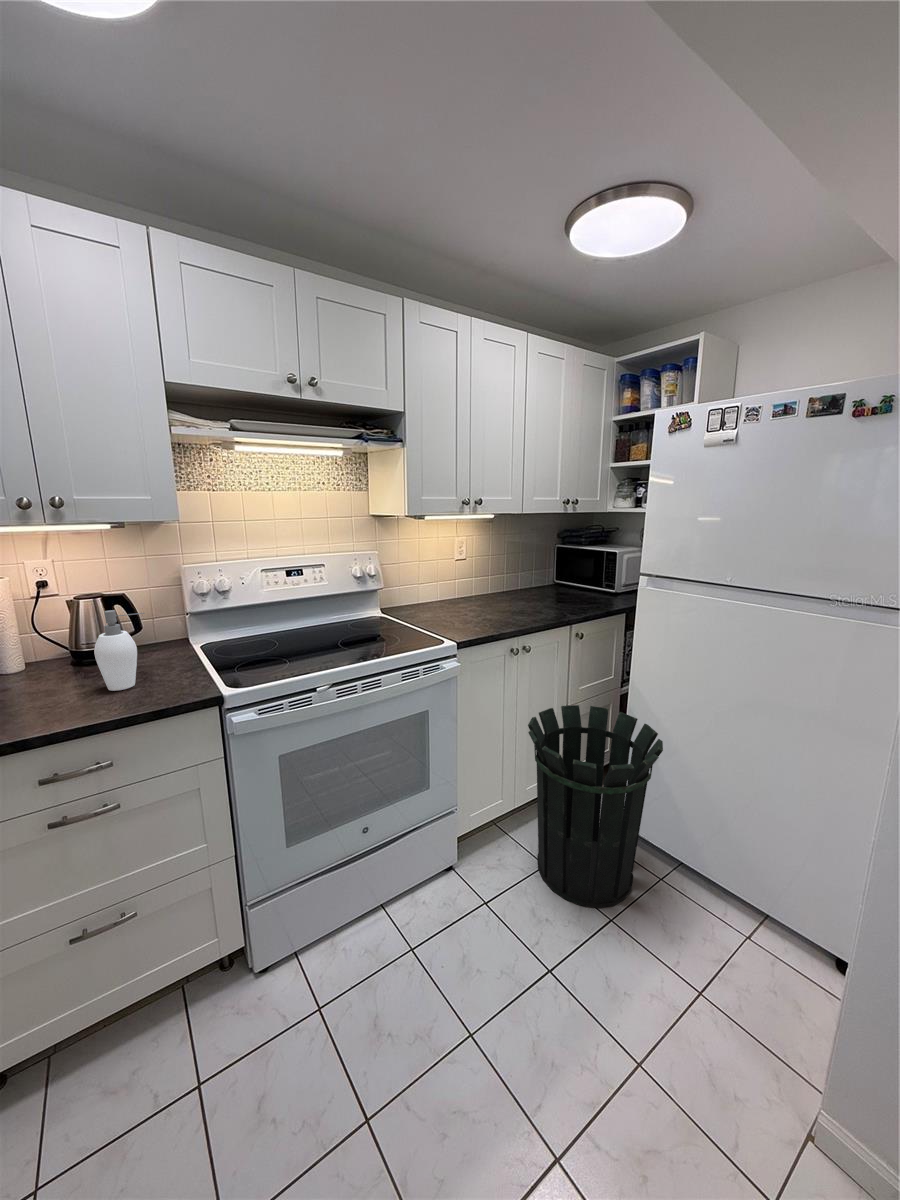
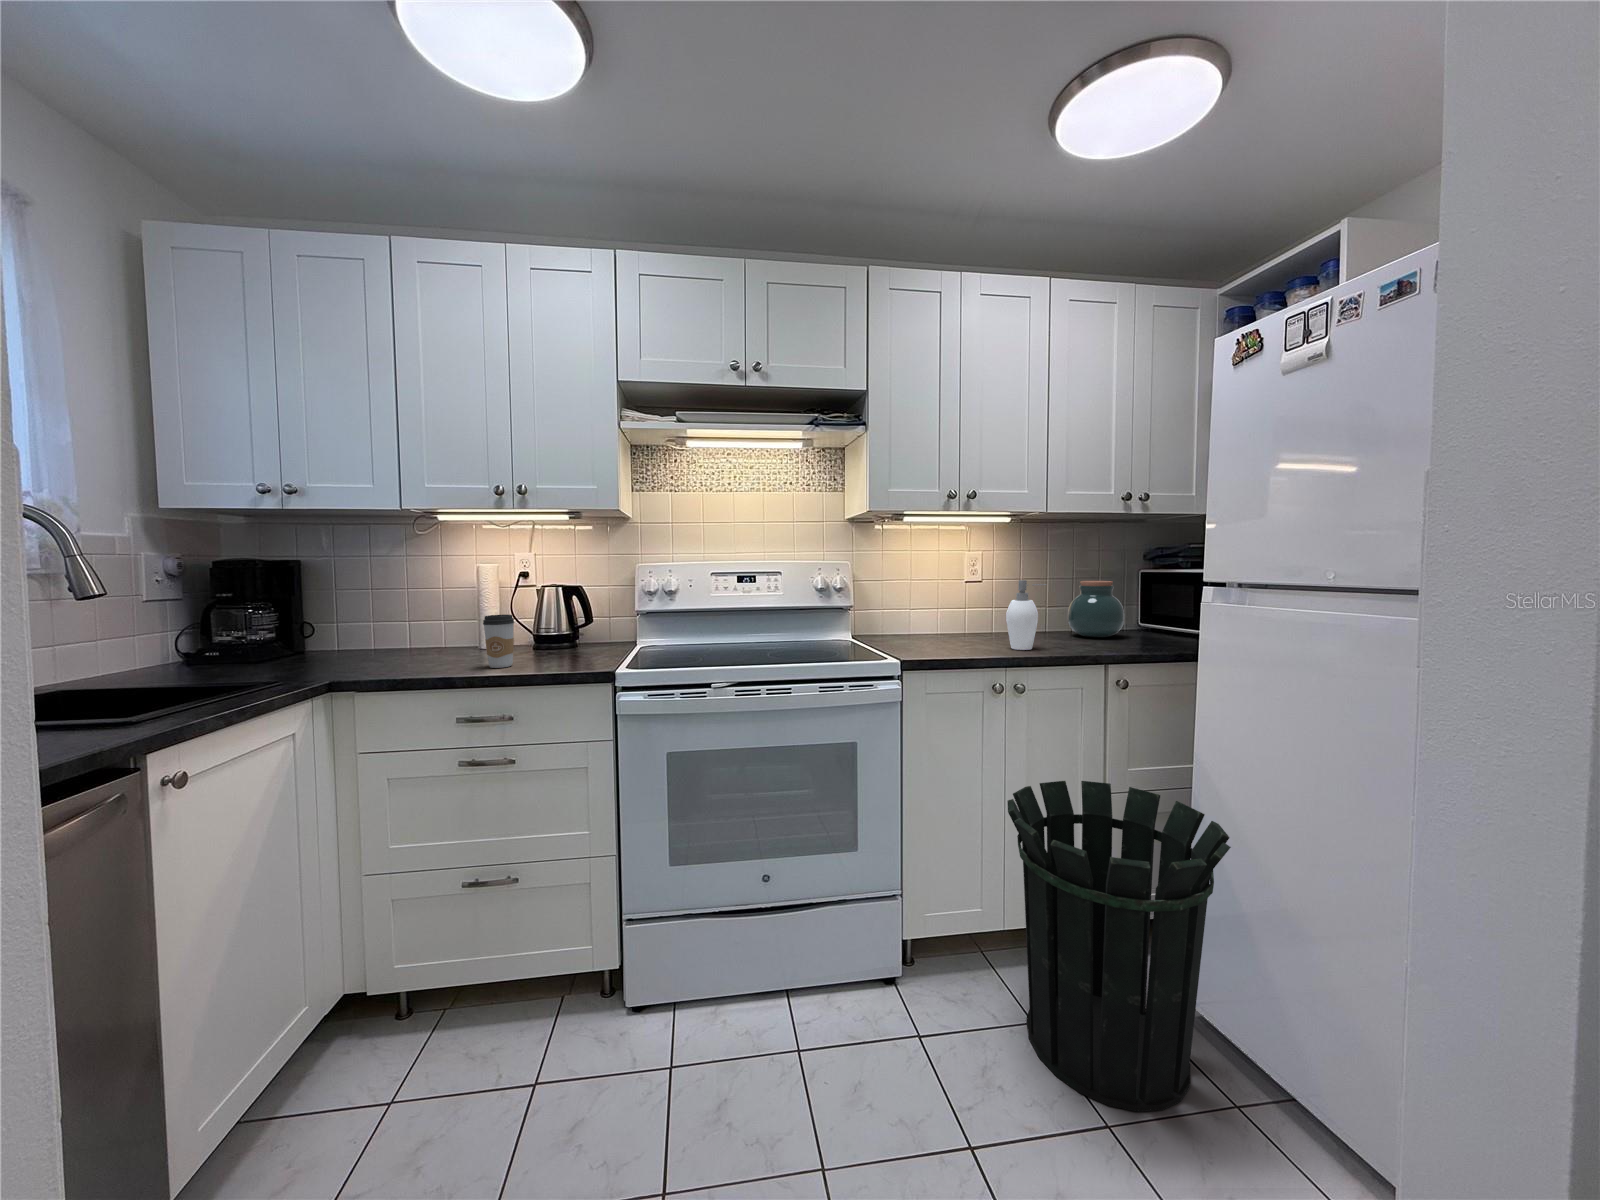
jar: none [530,560,565,600] -> present [1068,581,1124,637]
soap dispenser: present [94,610,144,691] -> present [1006,580,1046,650]
coffee cup: none [21,637,66,698] -> present [483,615,514,668]

